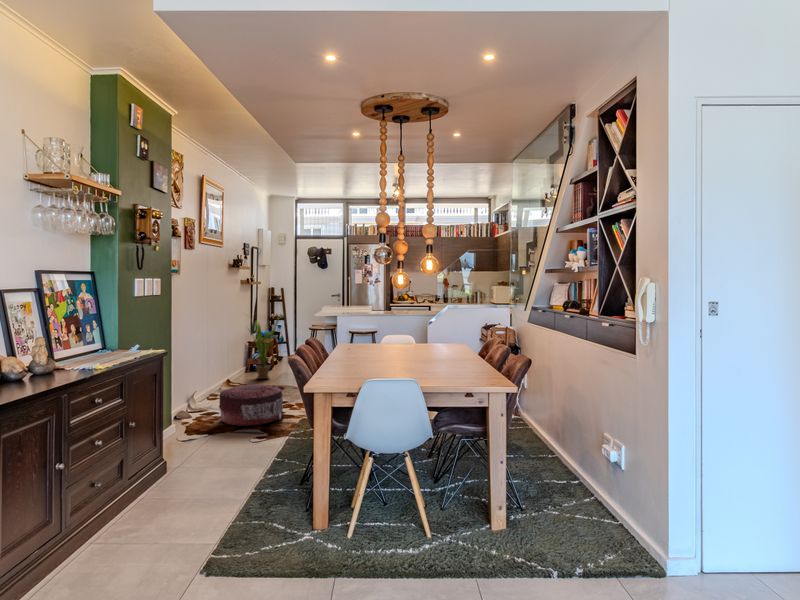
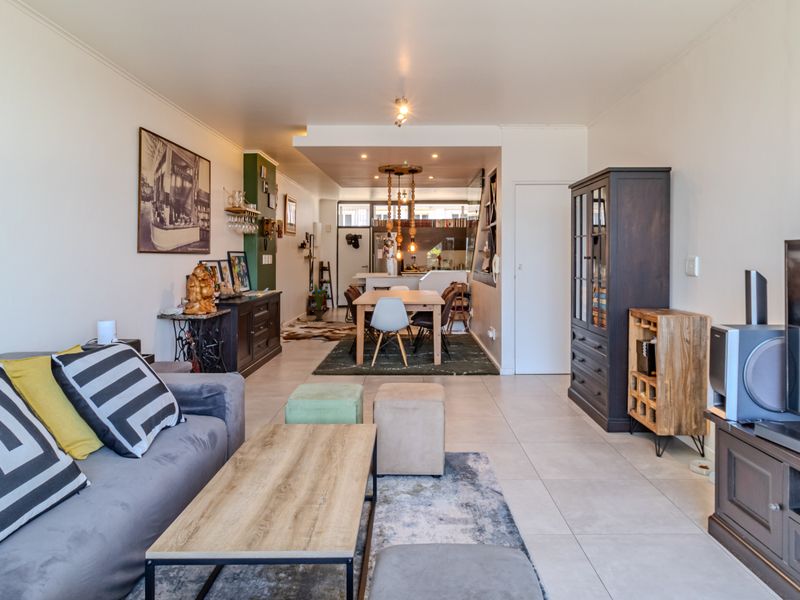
pouf: present [219,384,284,426] -> none [300,316,336,337]

